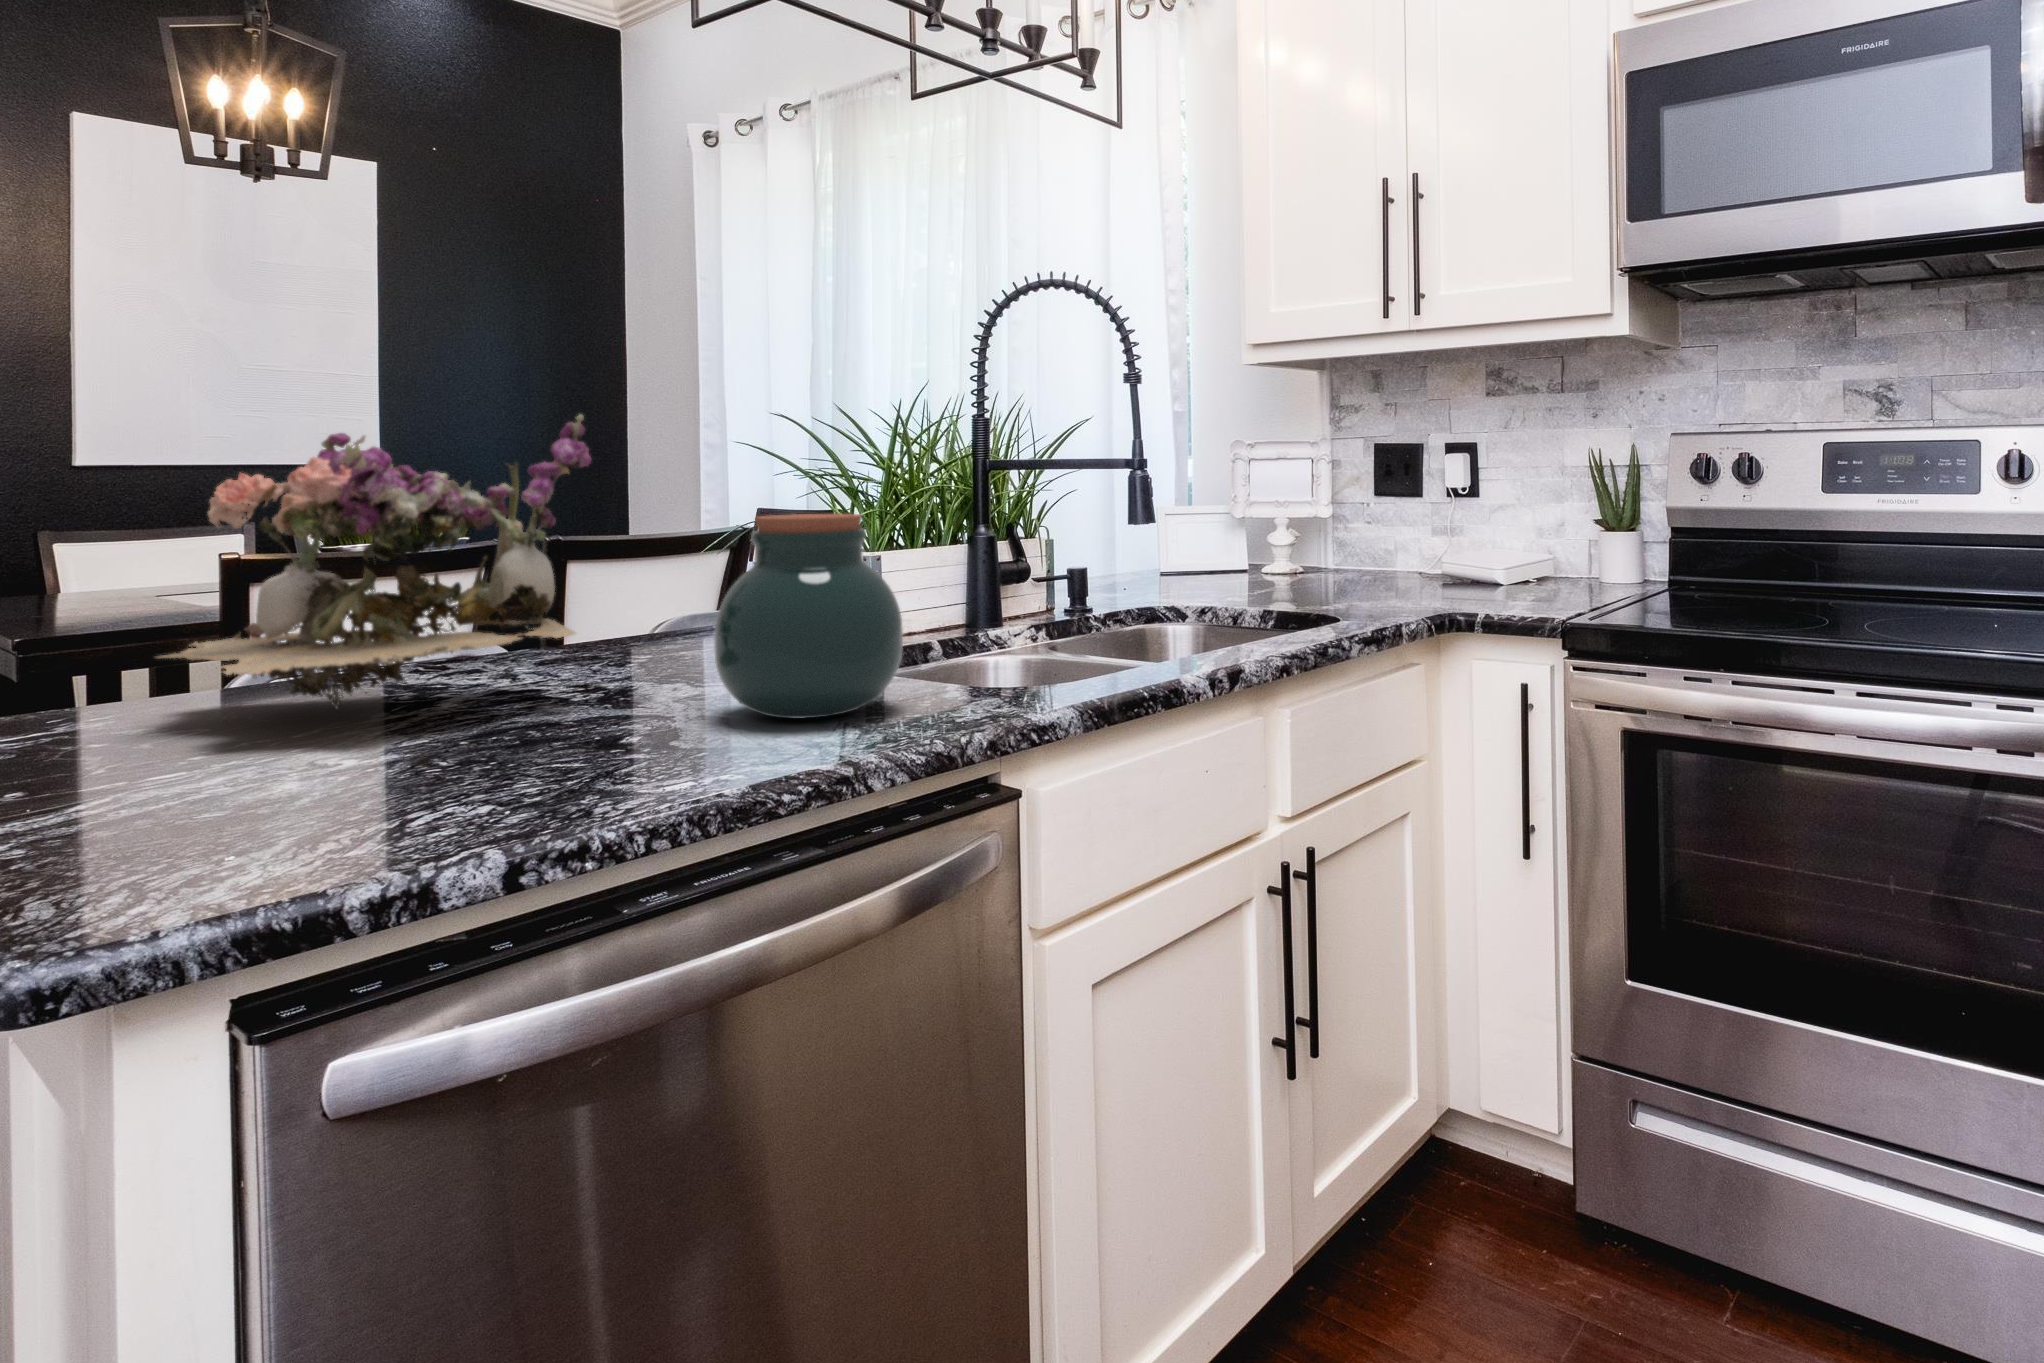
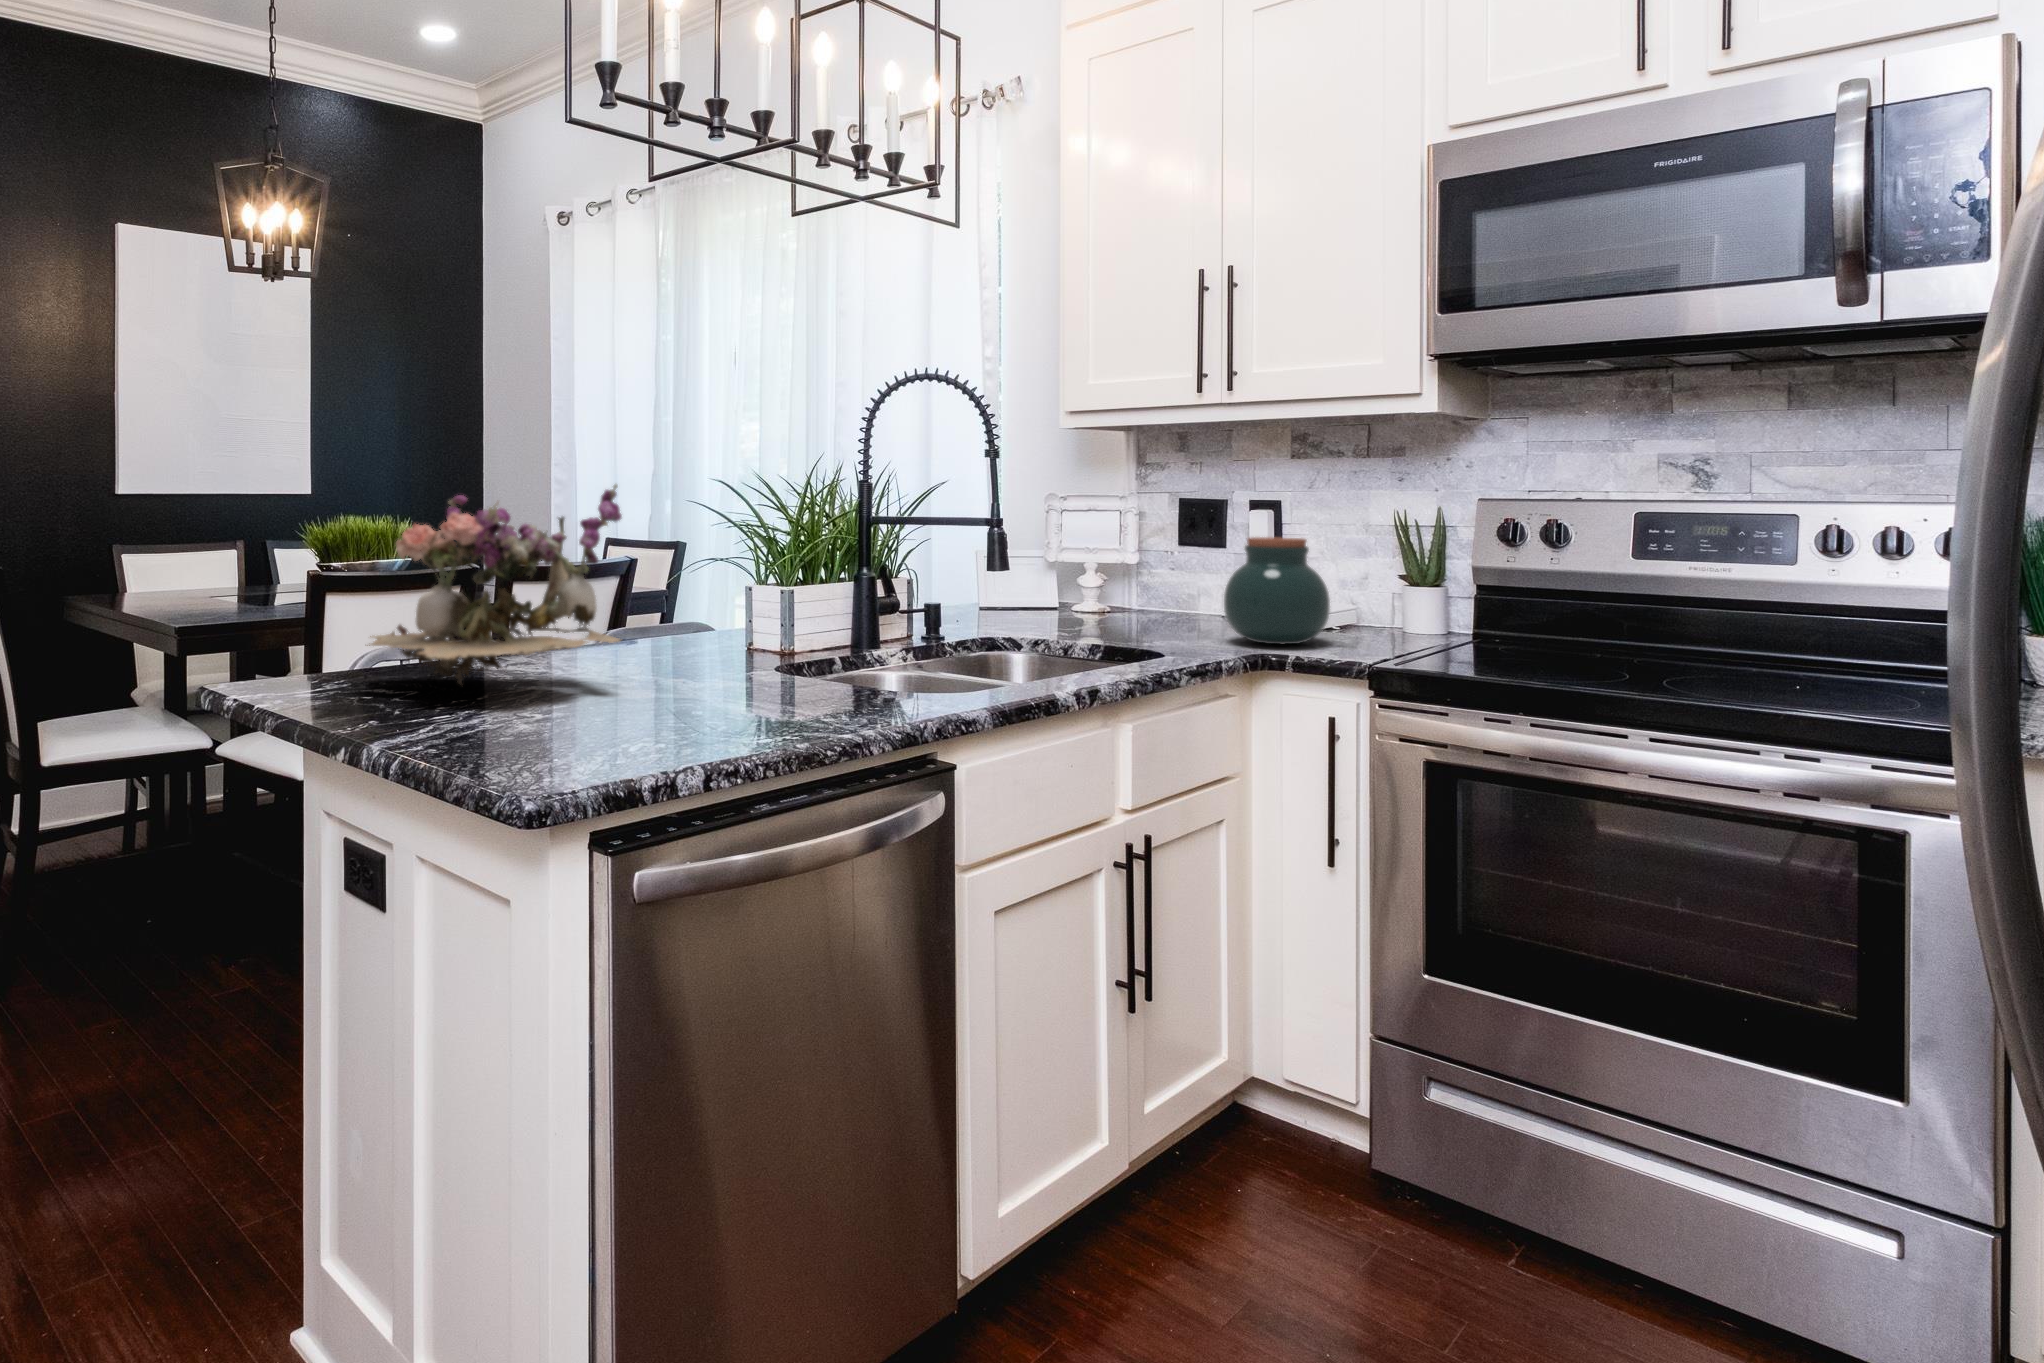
jar: present [714,514,903,718] -> present [1224,537,1330,644]

